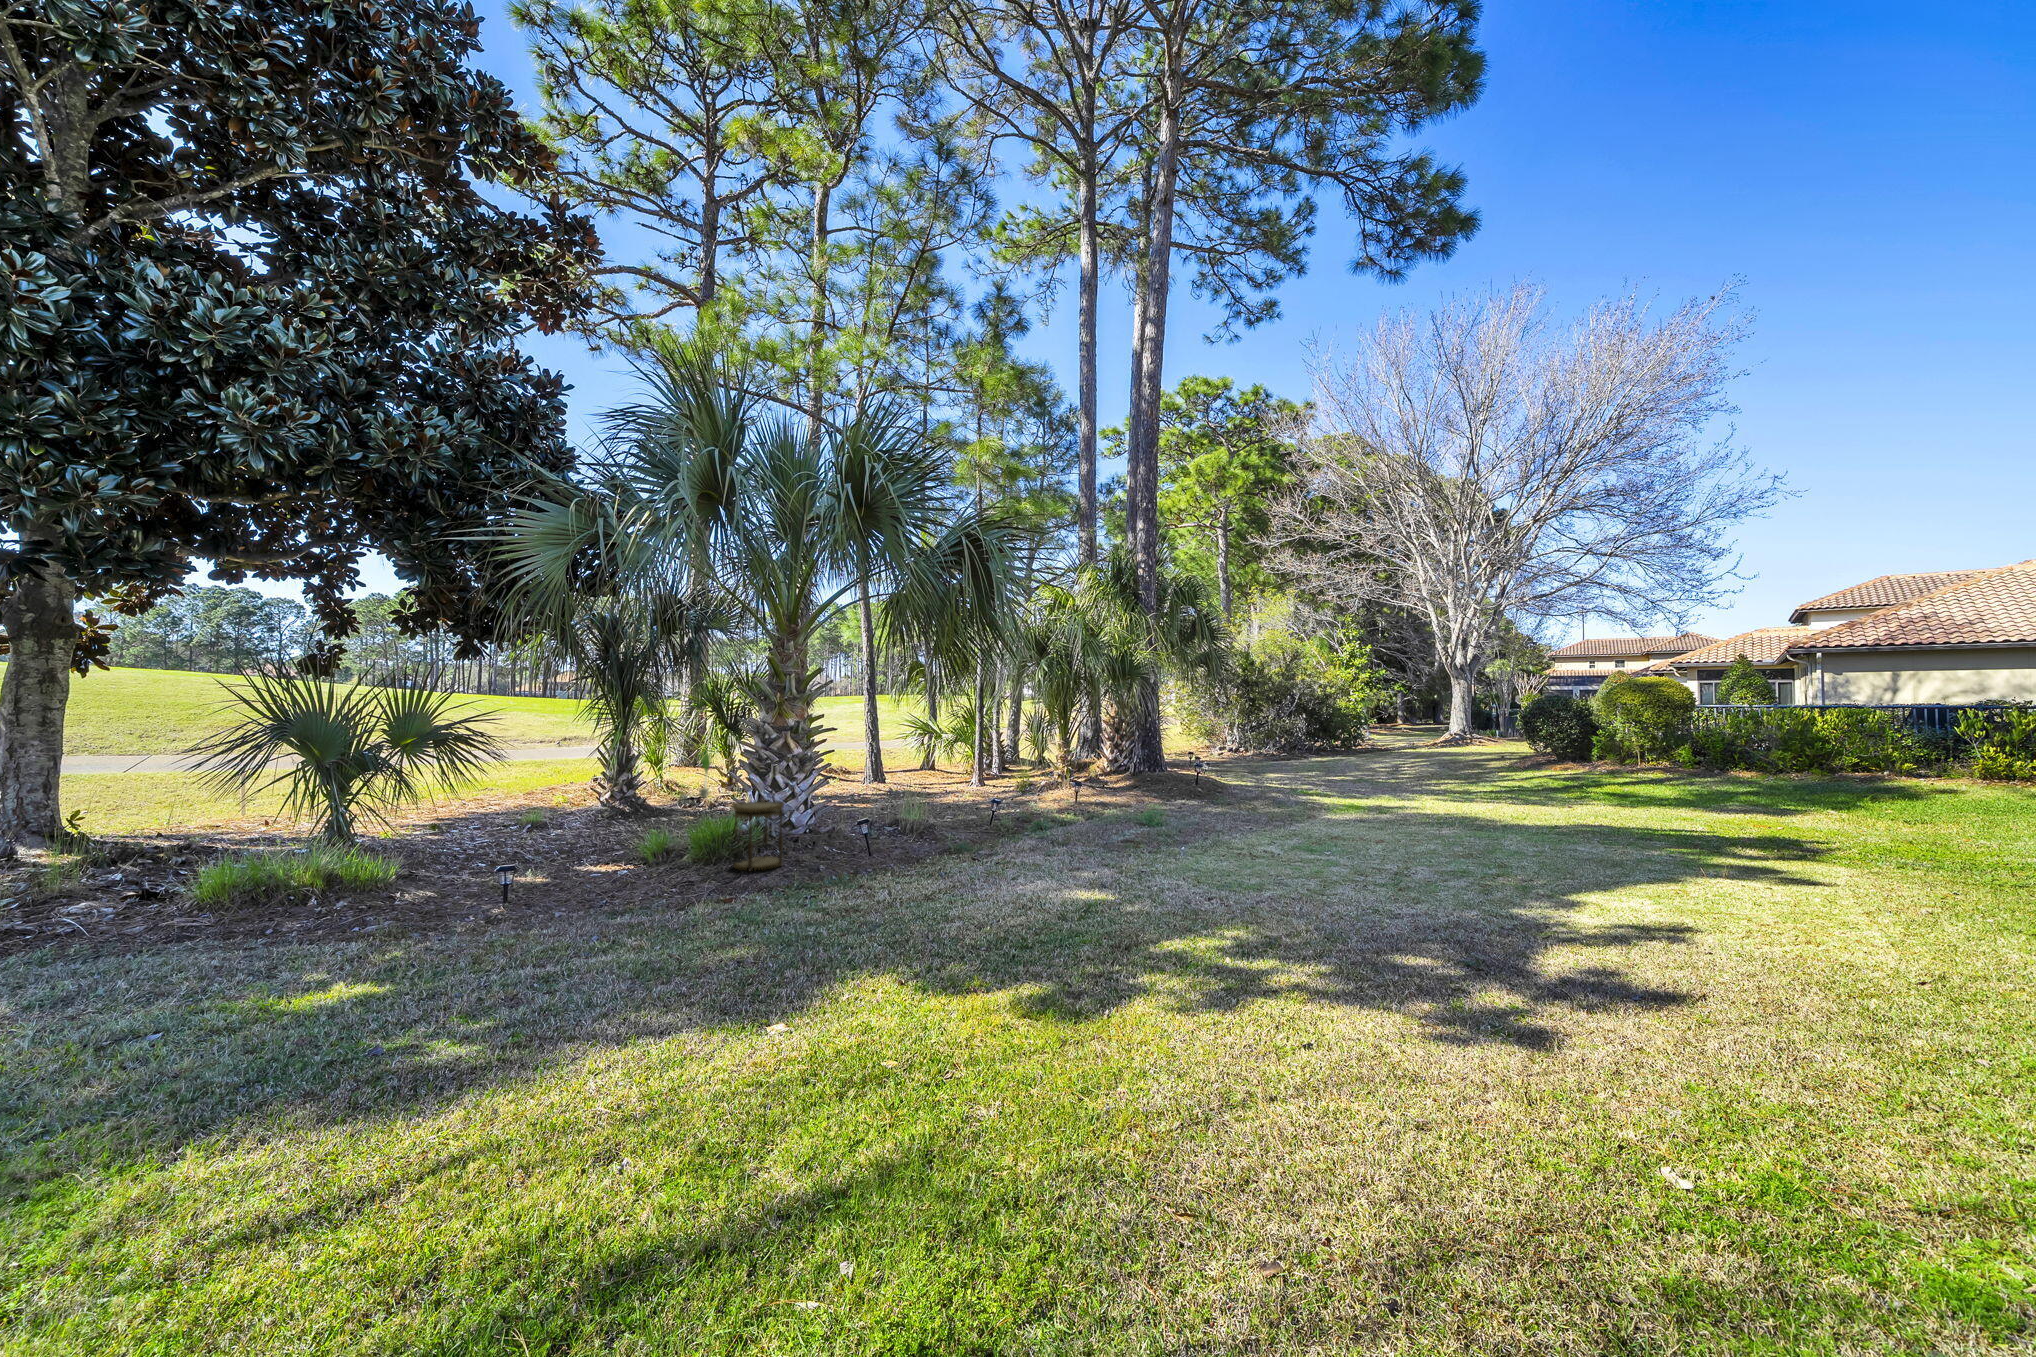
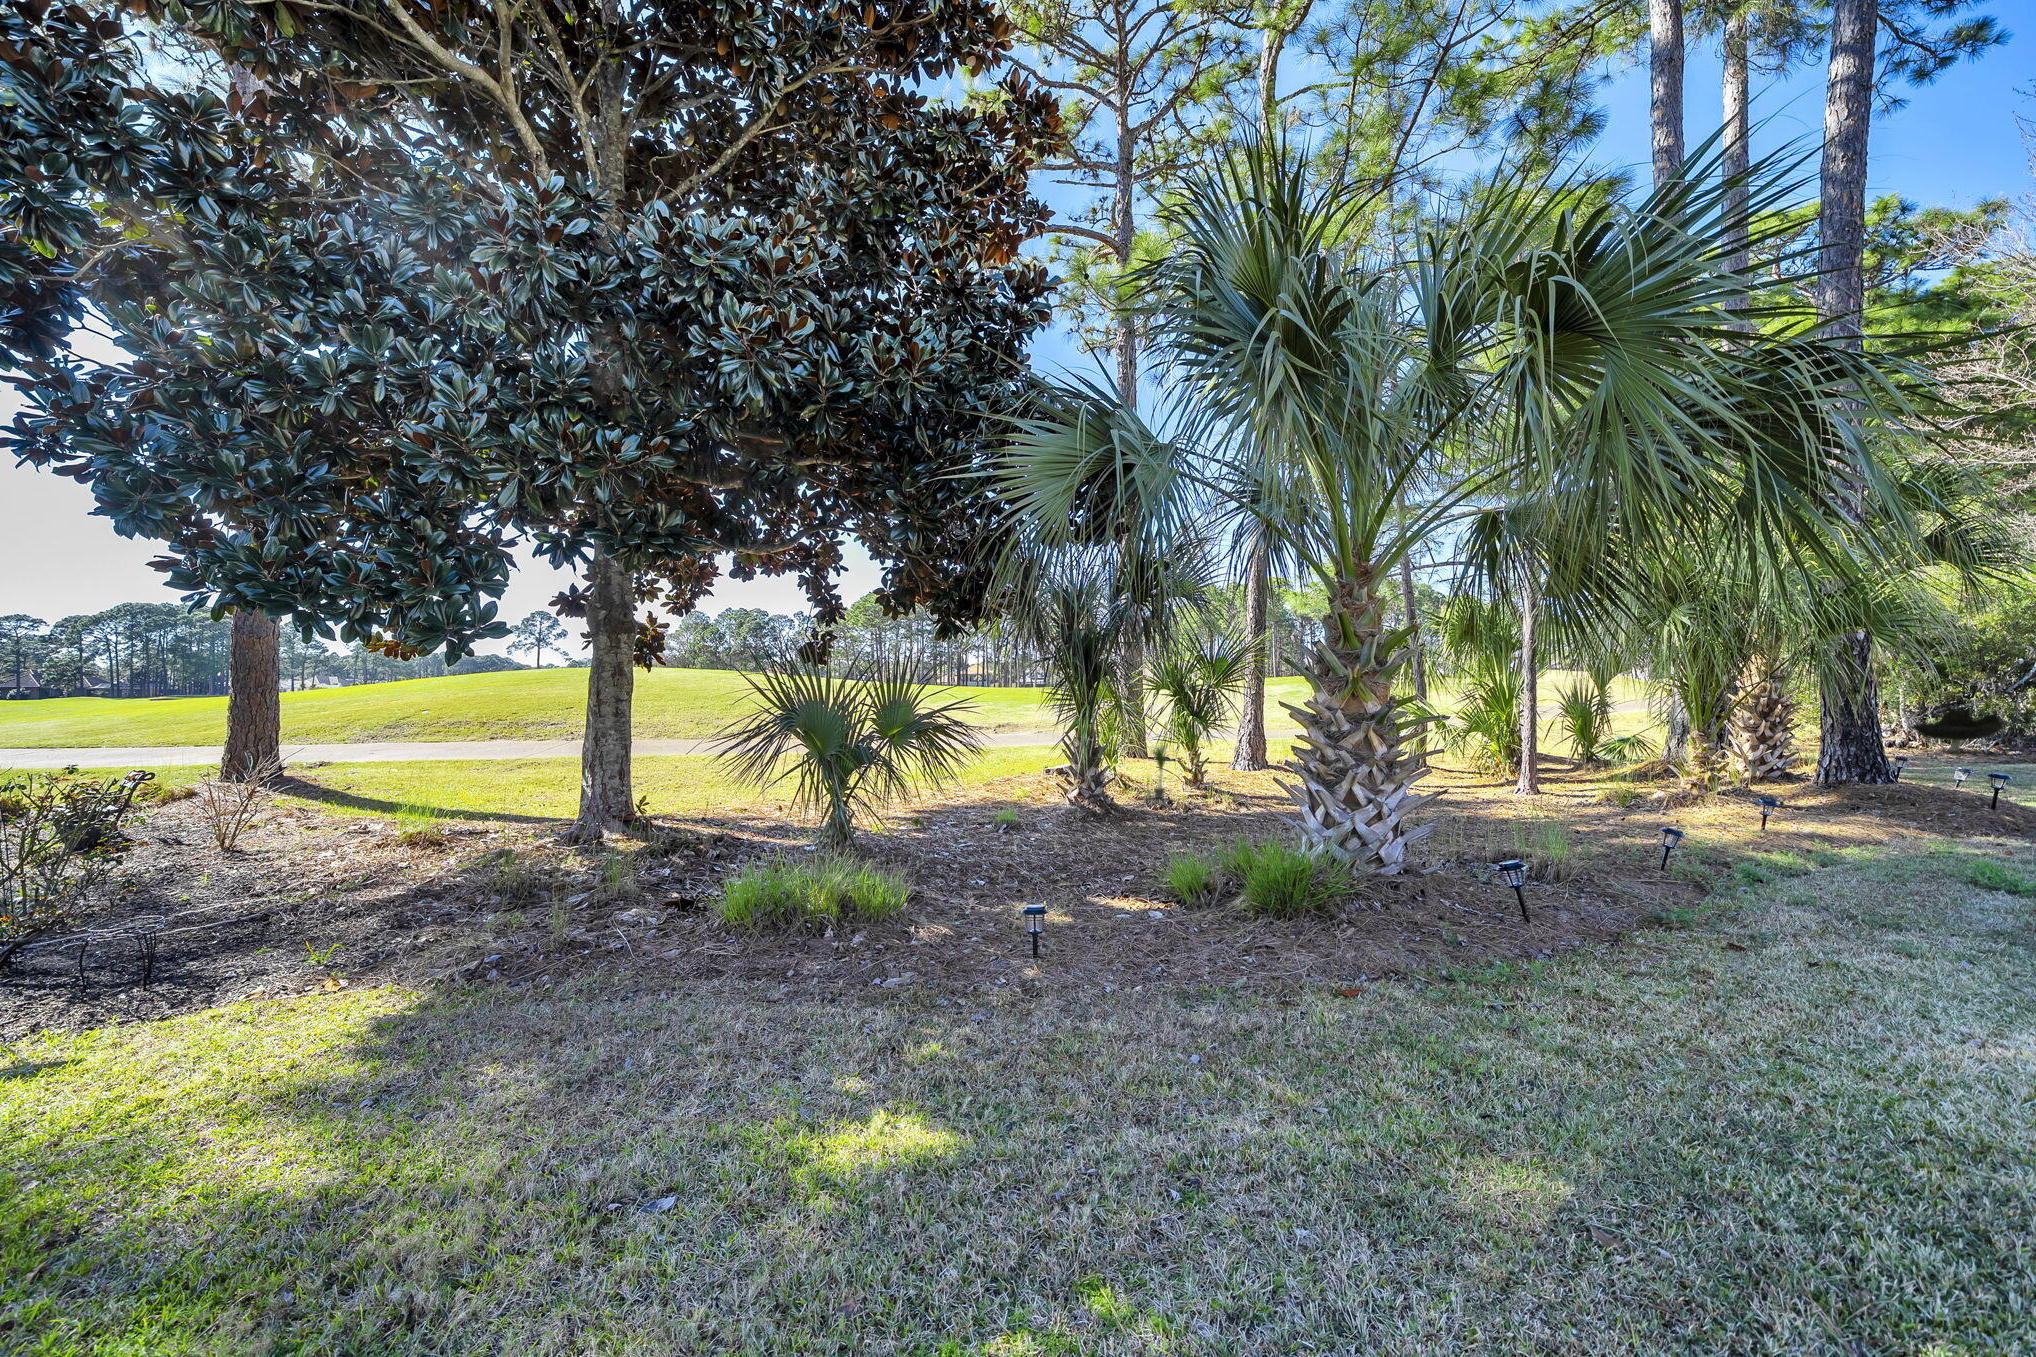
lounge chair: none [1252,724,1291,753] -> present [1912,709,2003,752]
side table: present [732,800,785,872] -> none [1297,819,1382,932]

